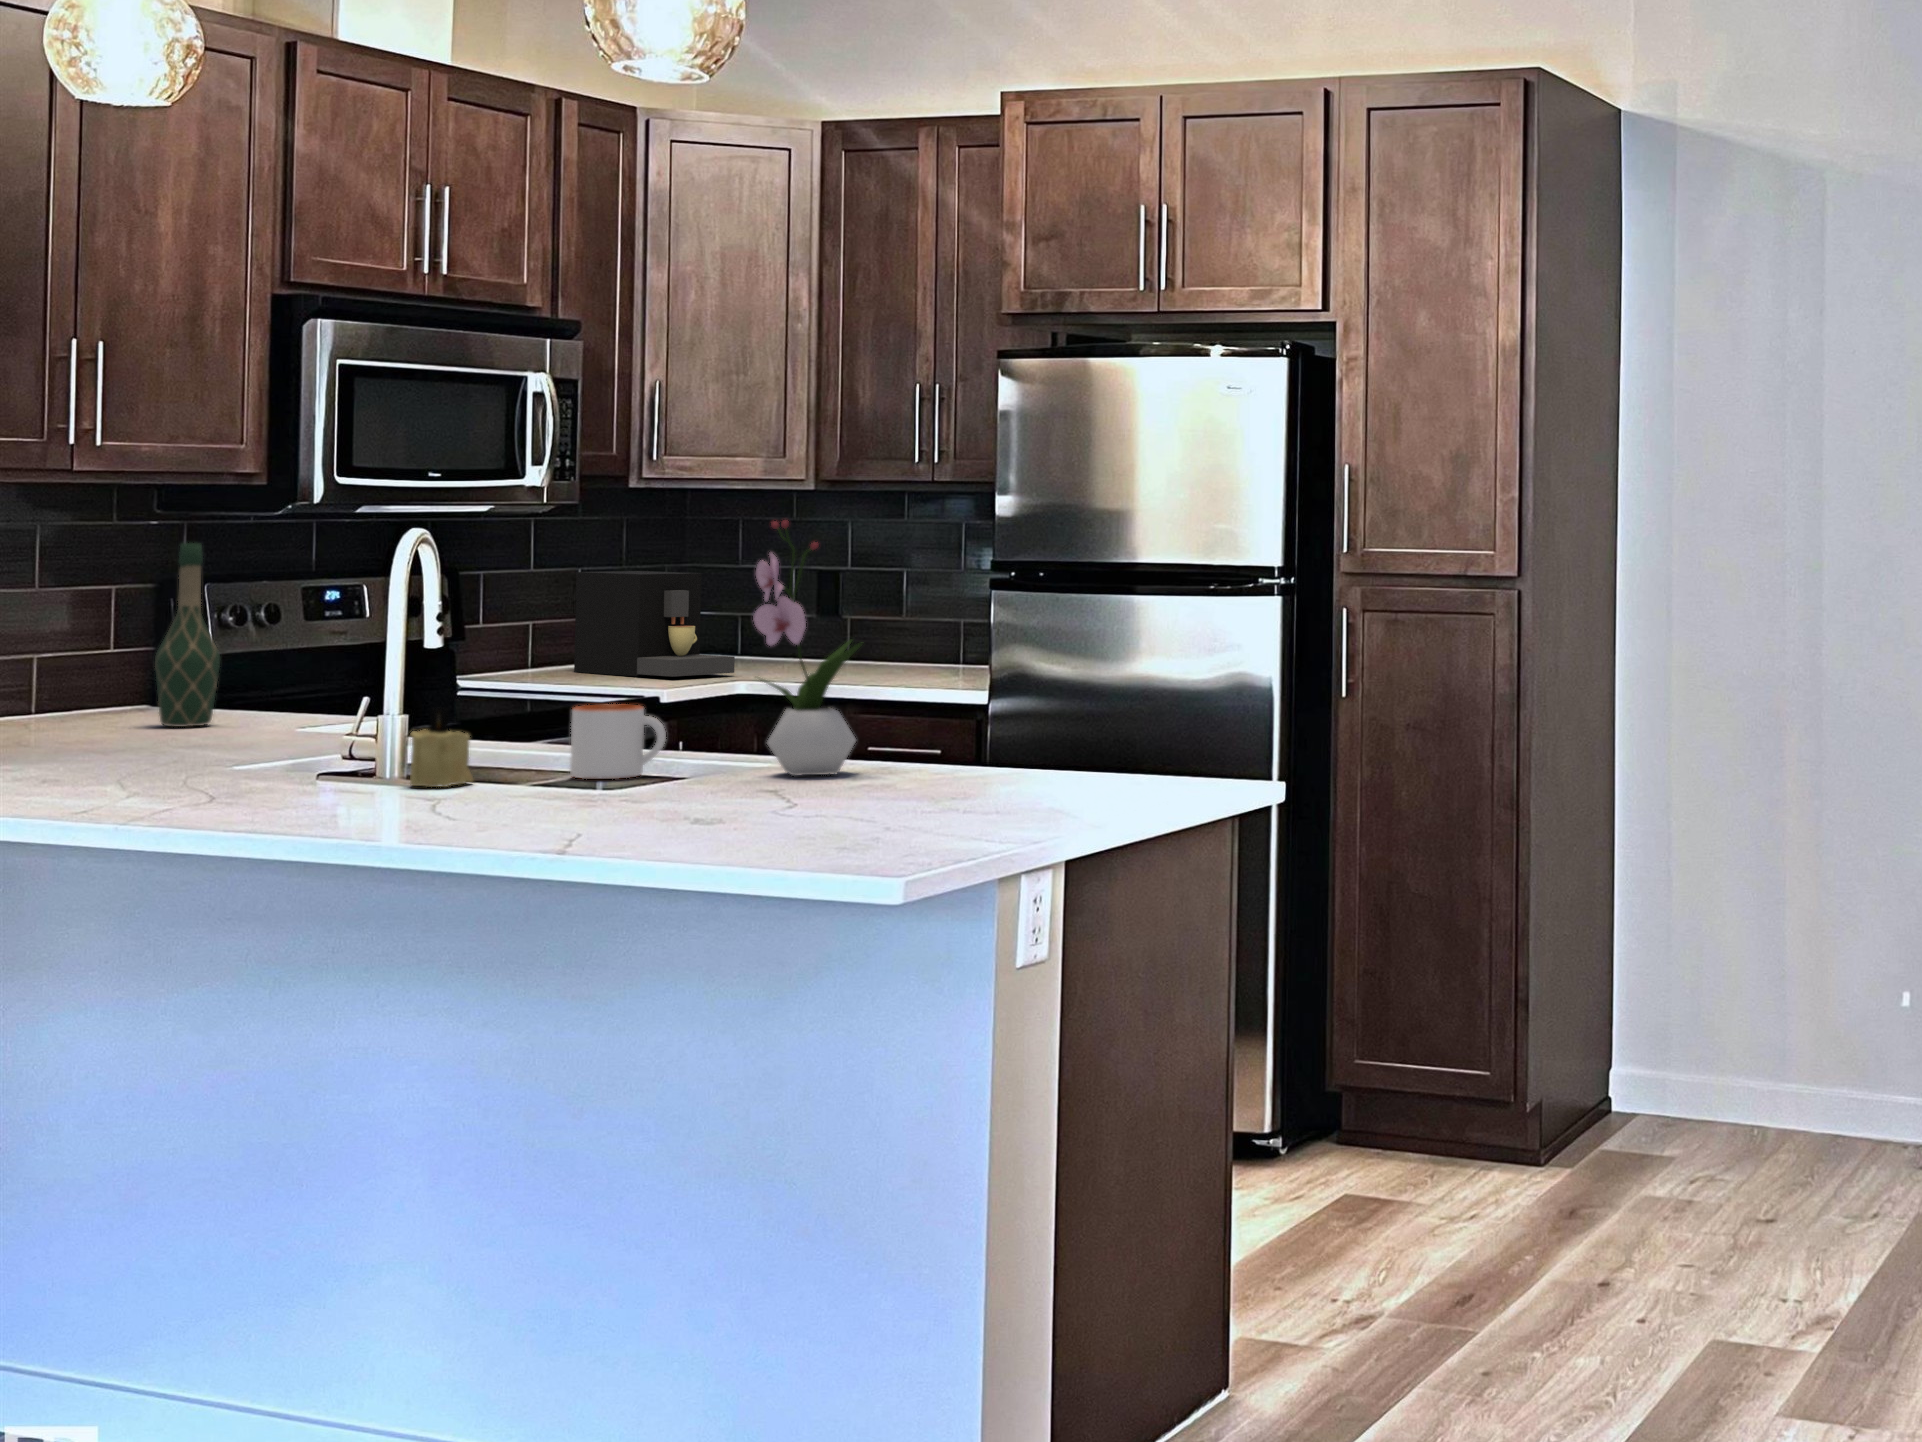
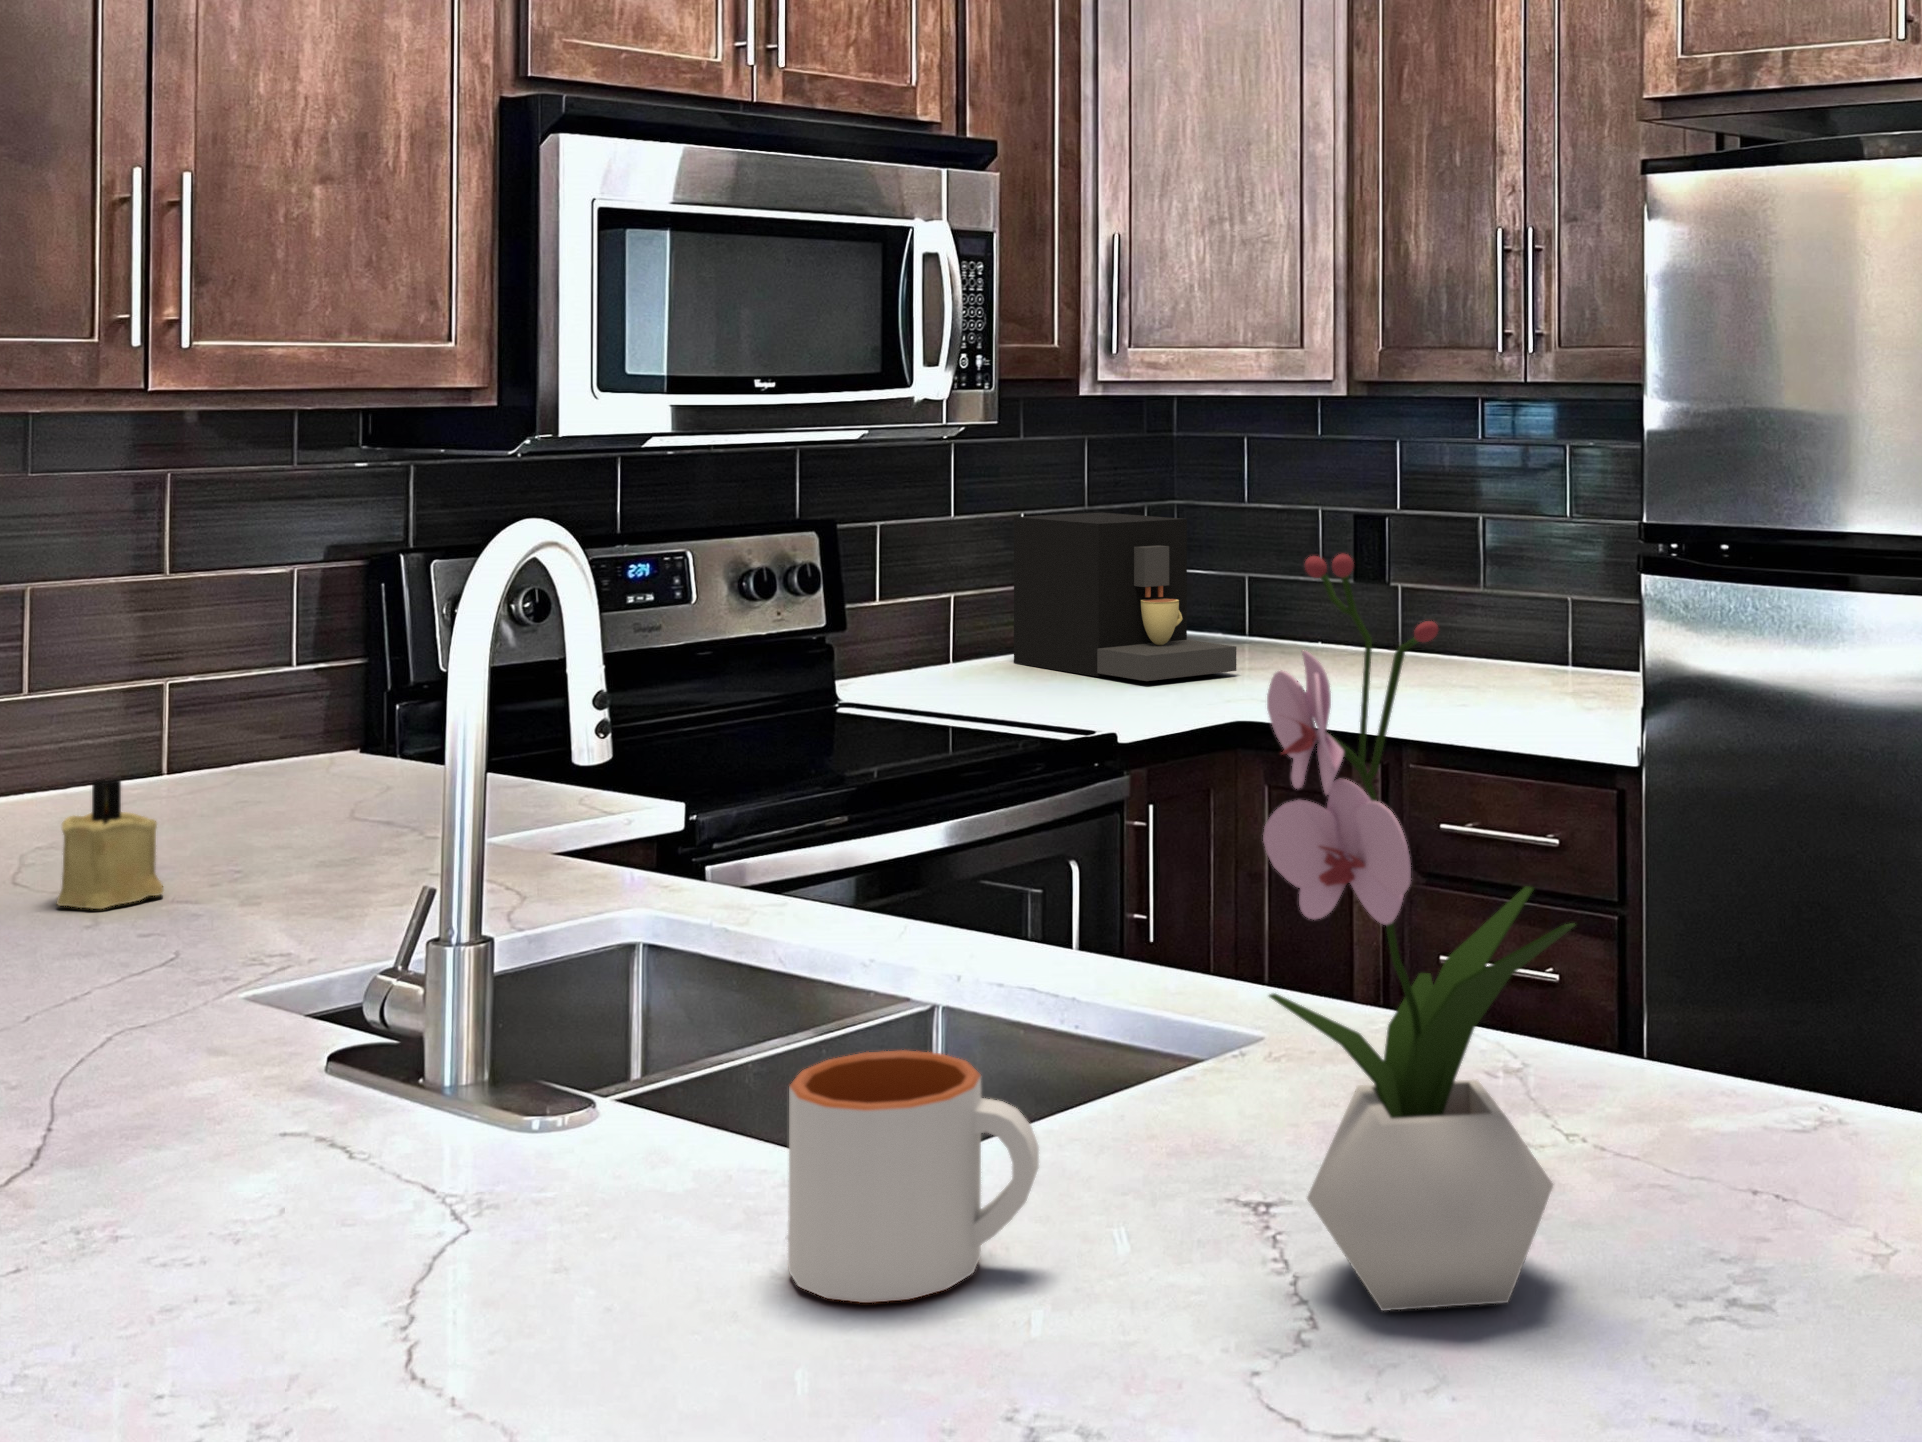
wine bottle: present [155,543,220,727] -> none [215,533,331,873]
candle: present [410,707,473,787] -> present [56,779,163,909]

